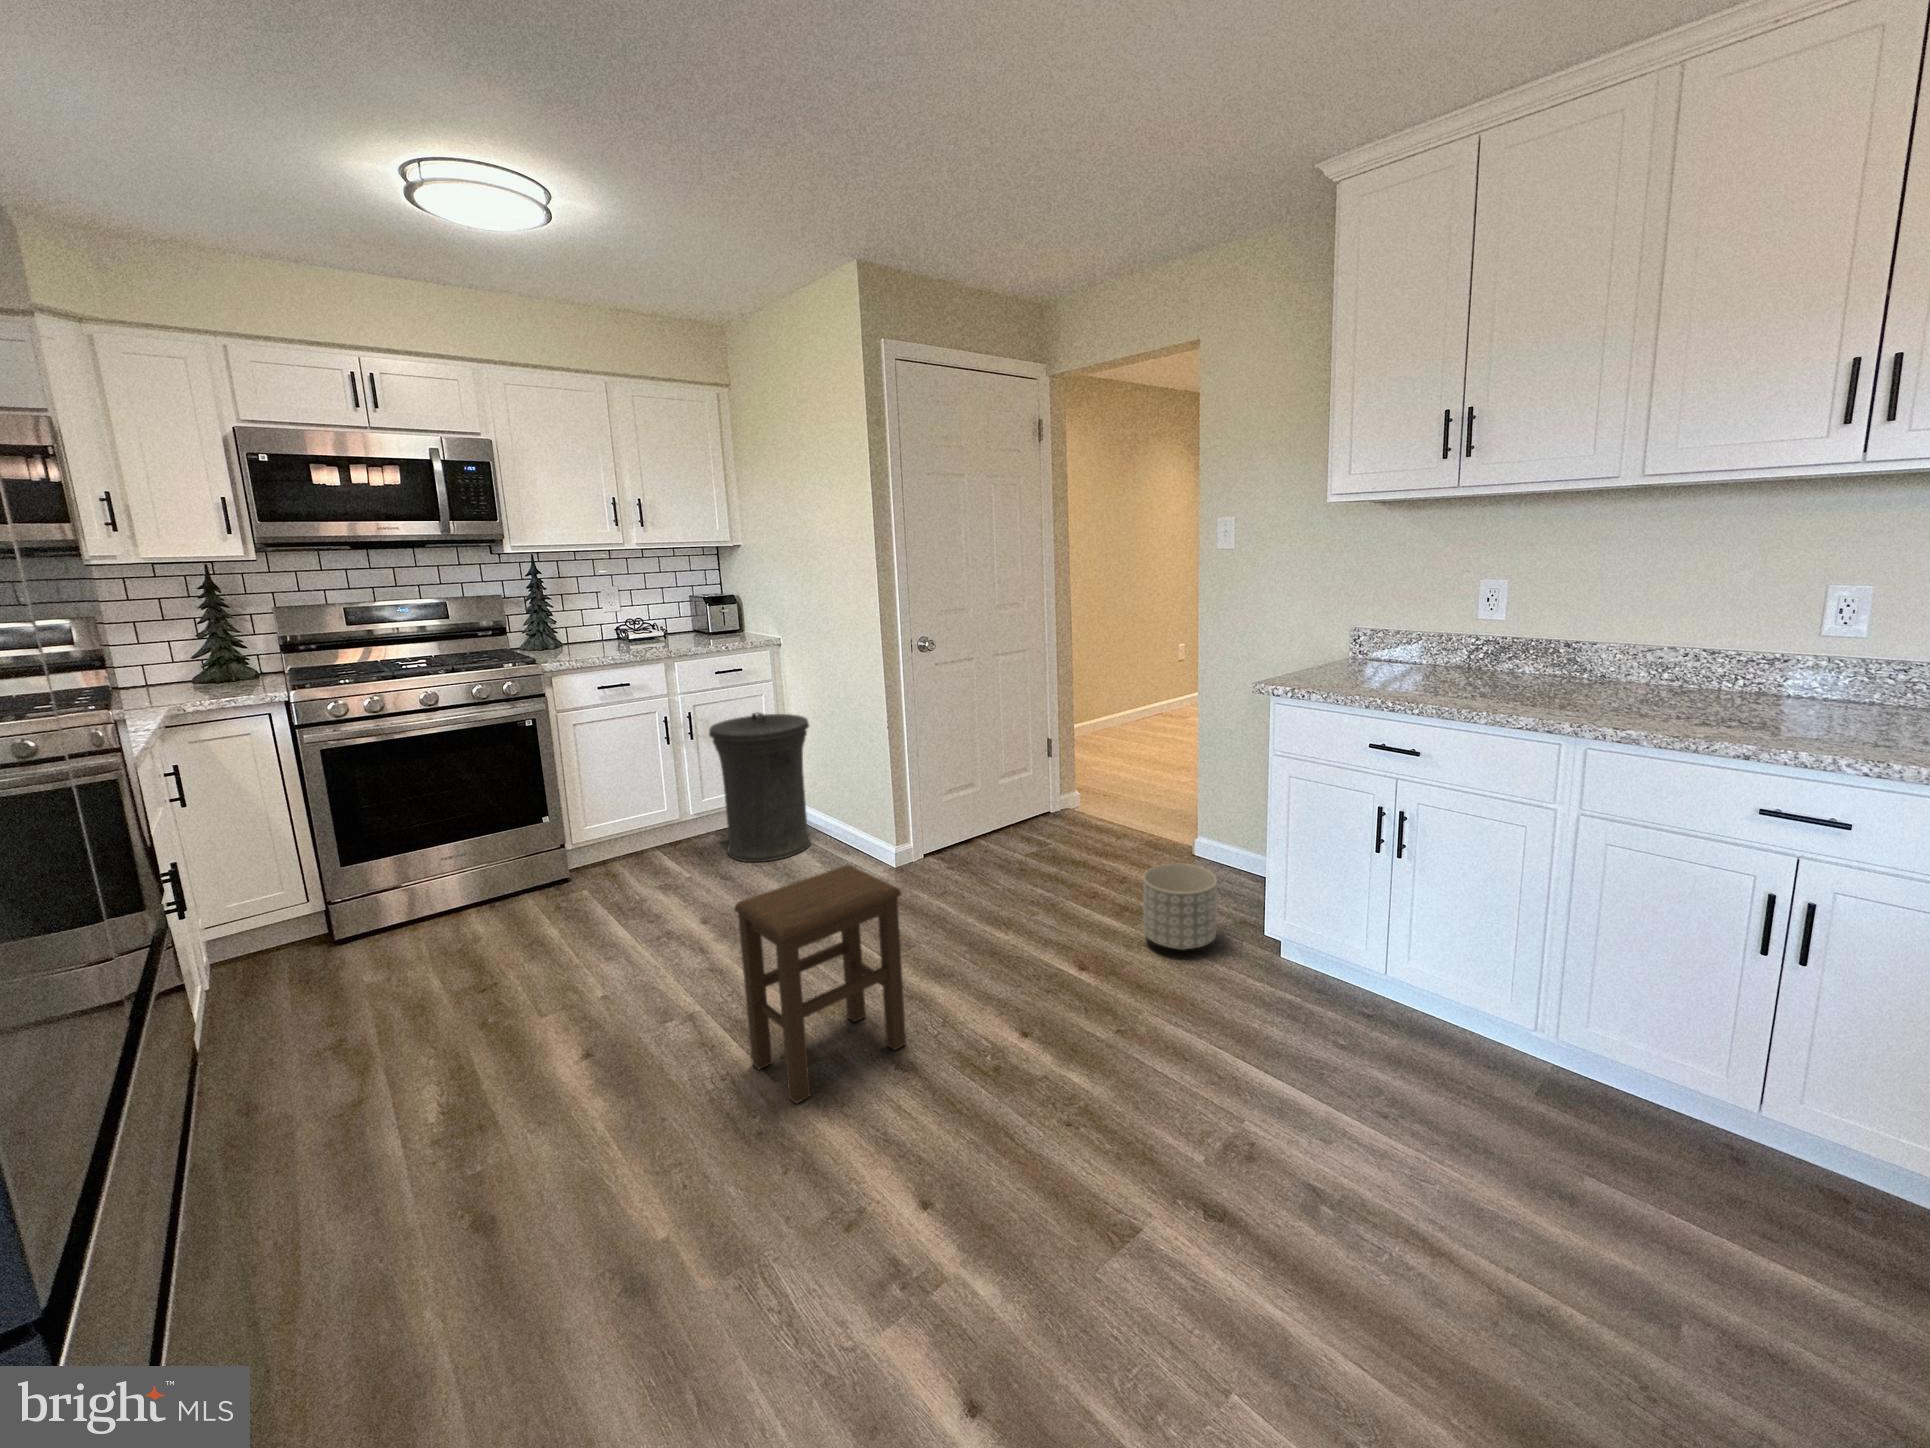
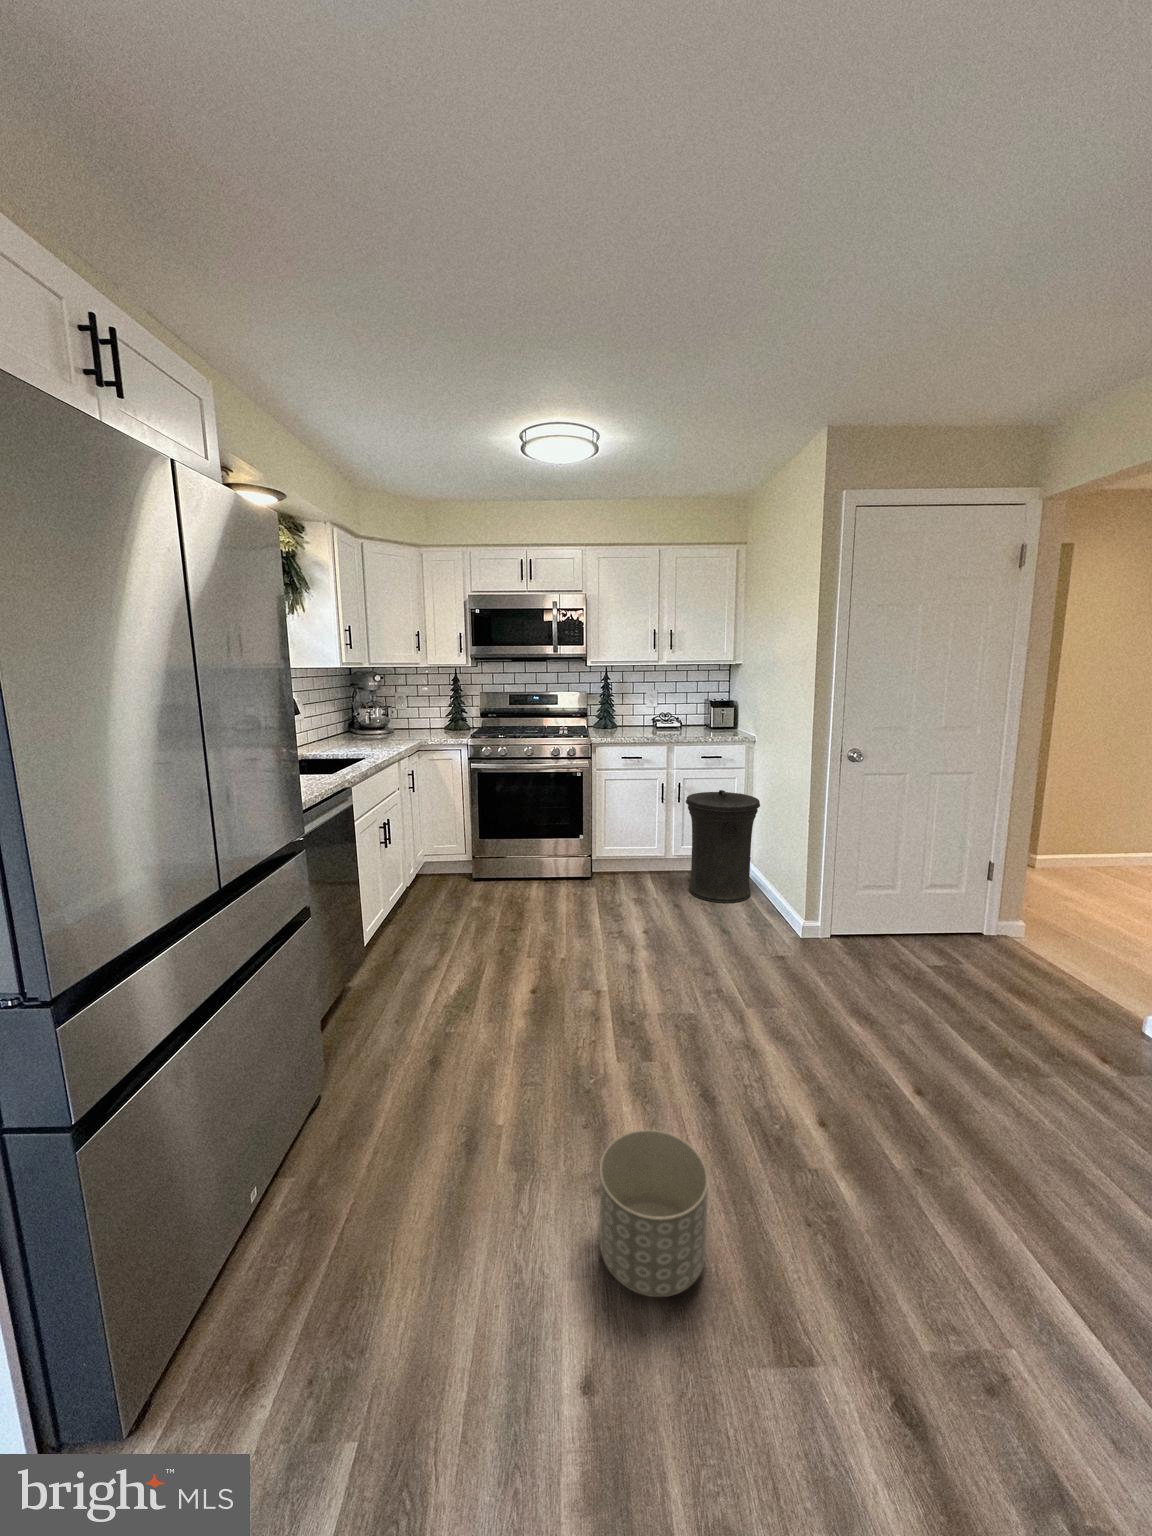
planter: present [1143,864,1217,950] -> present [600,1130,708,1297]
stool: present [734,865,906,1103] -> none [609,922,727,1086]

